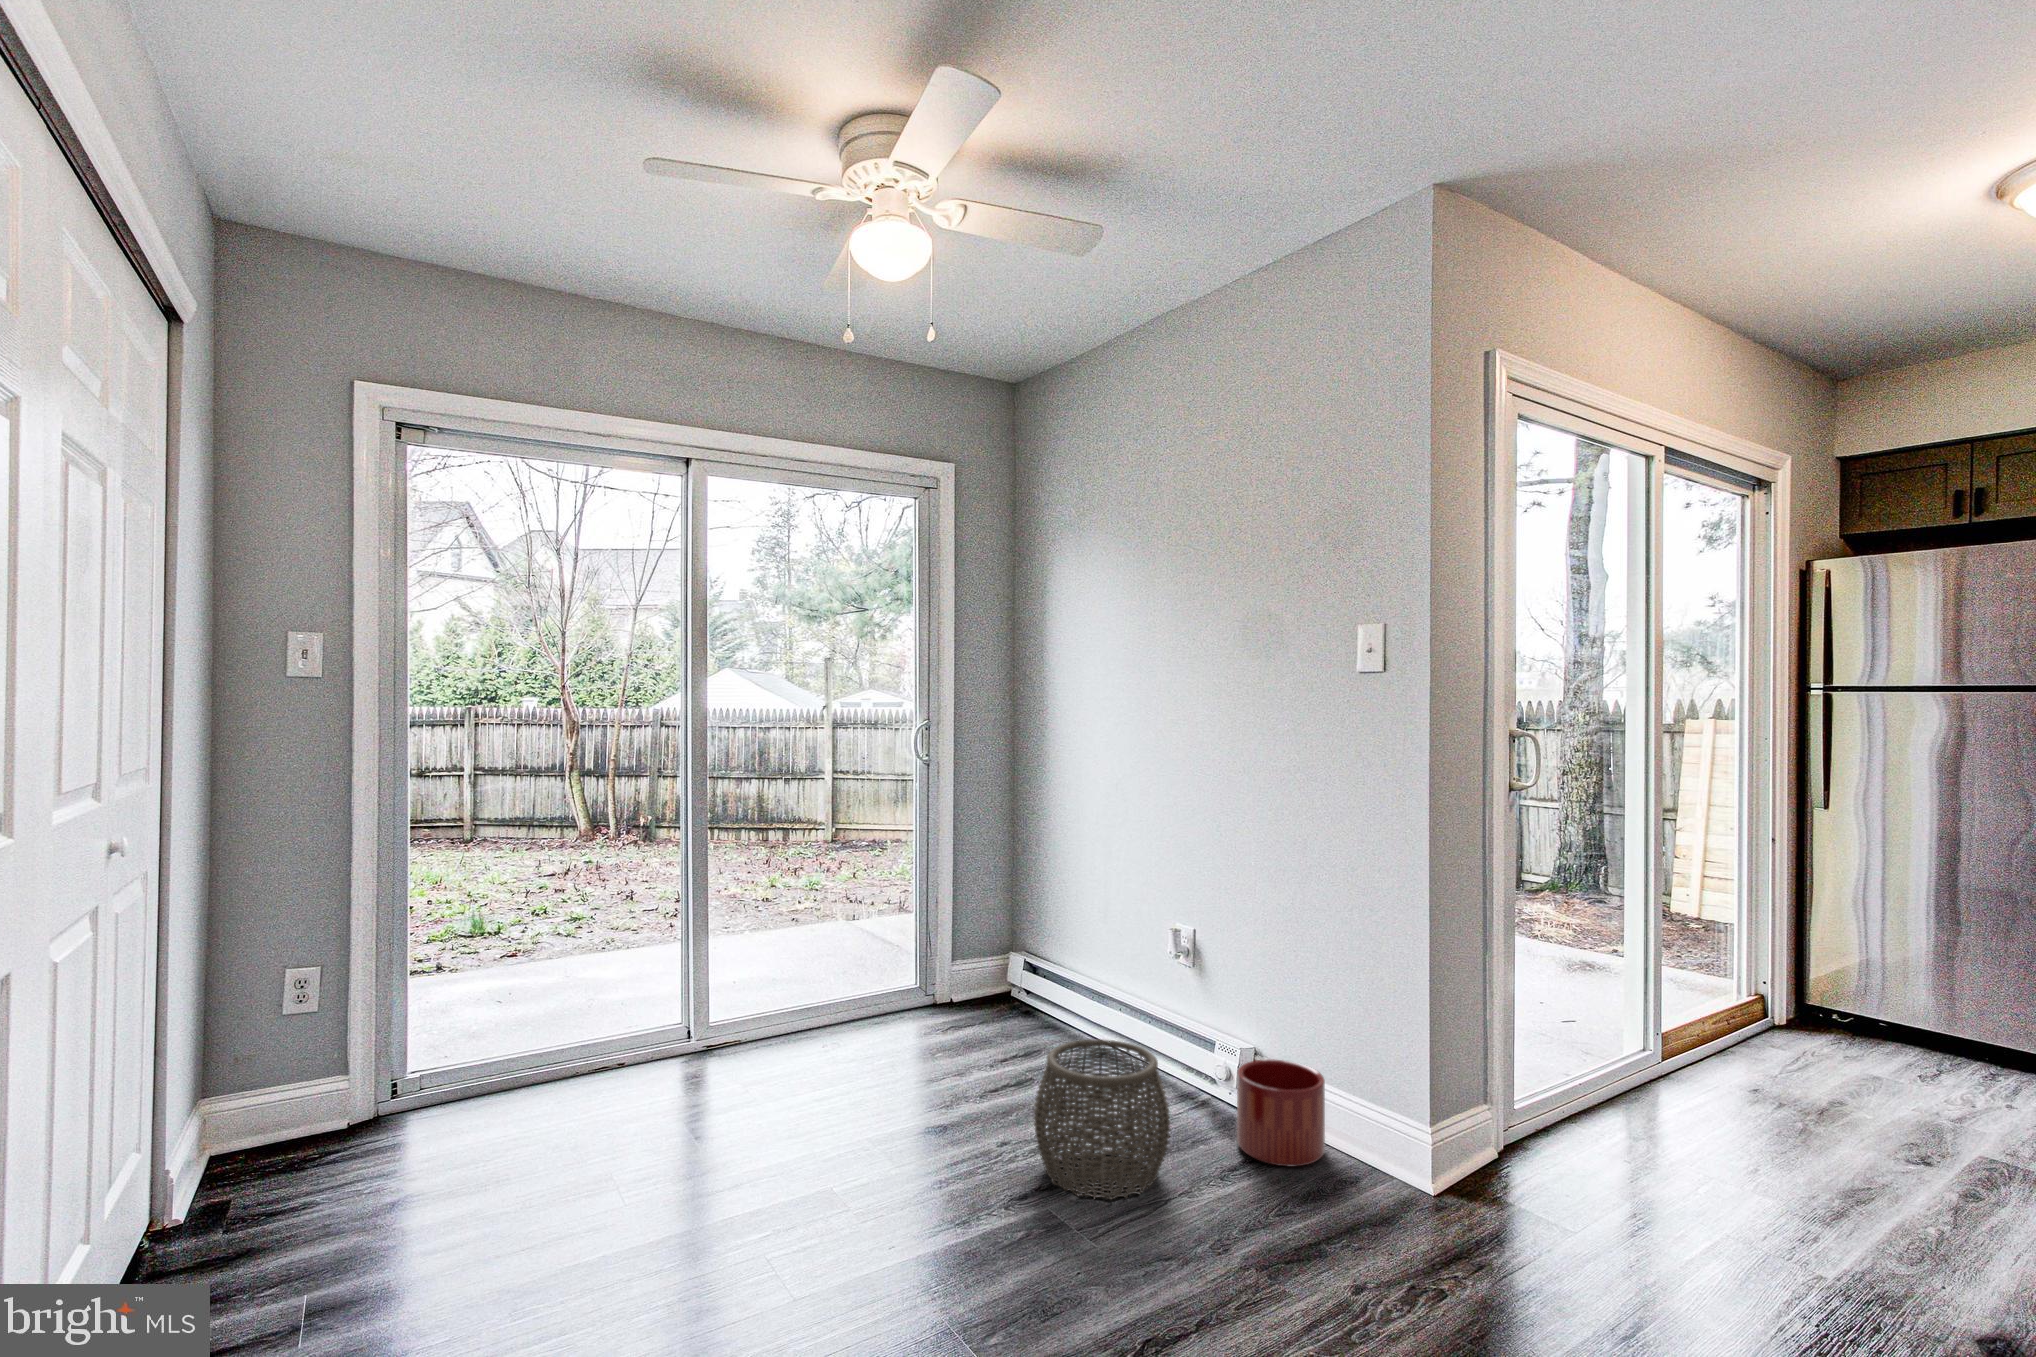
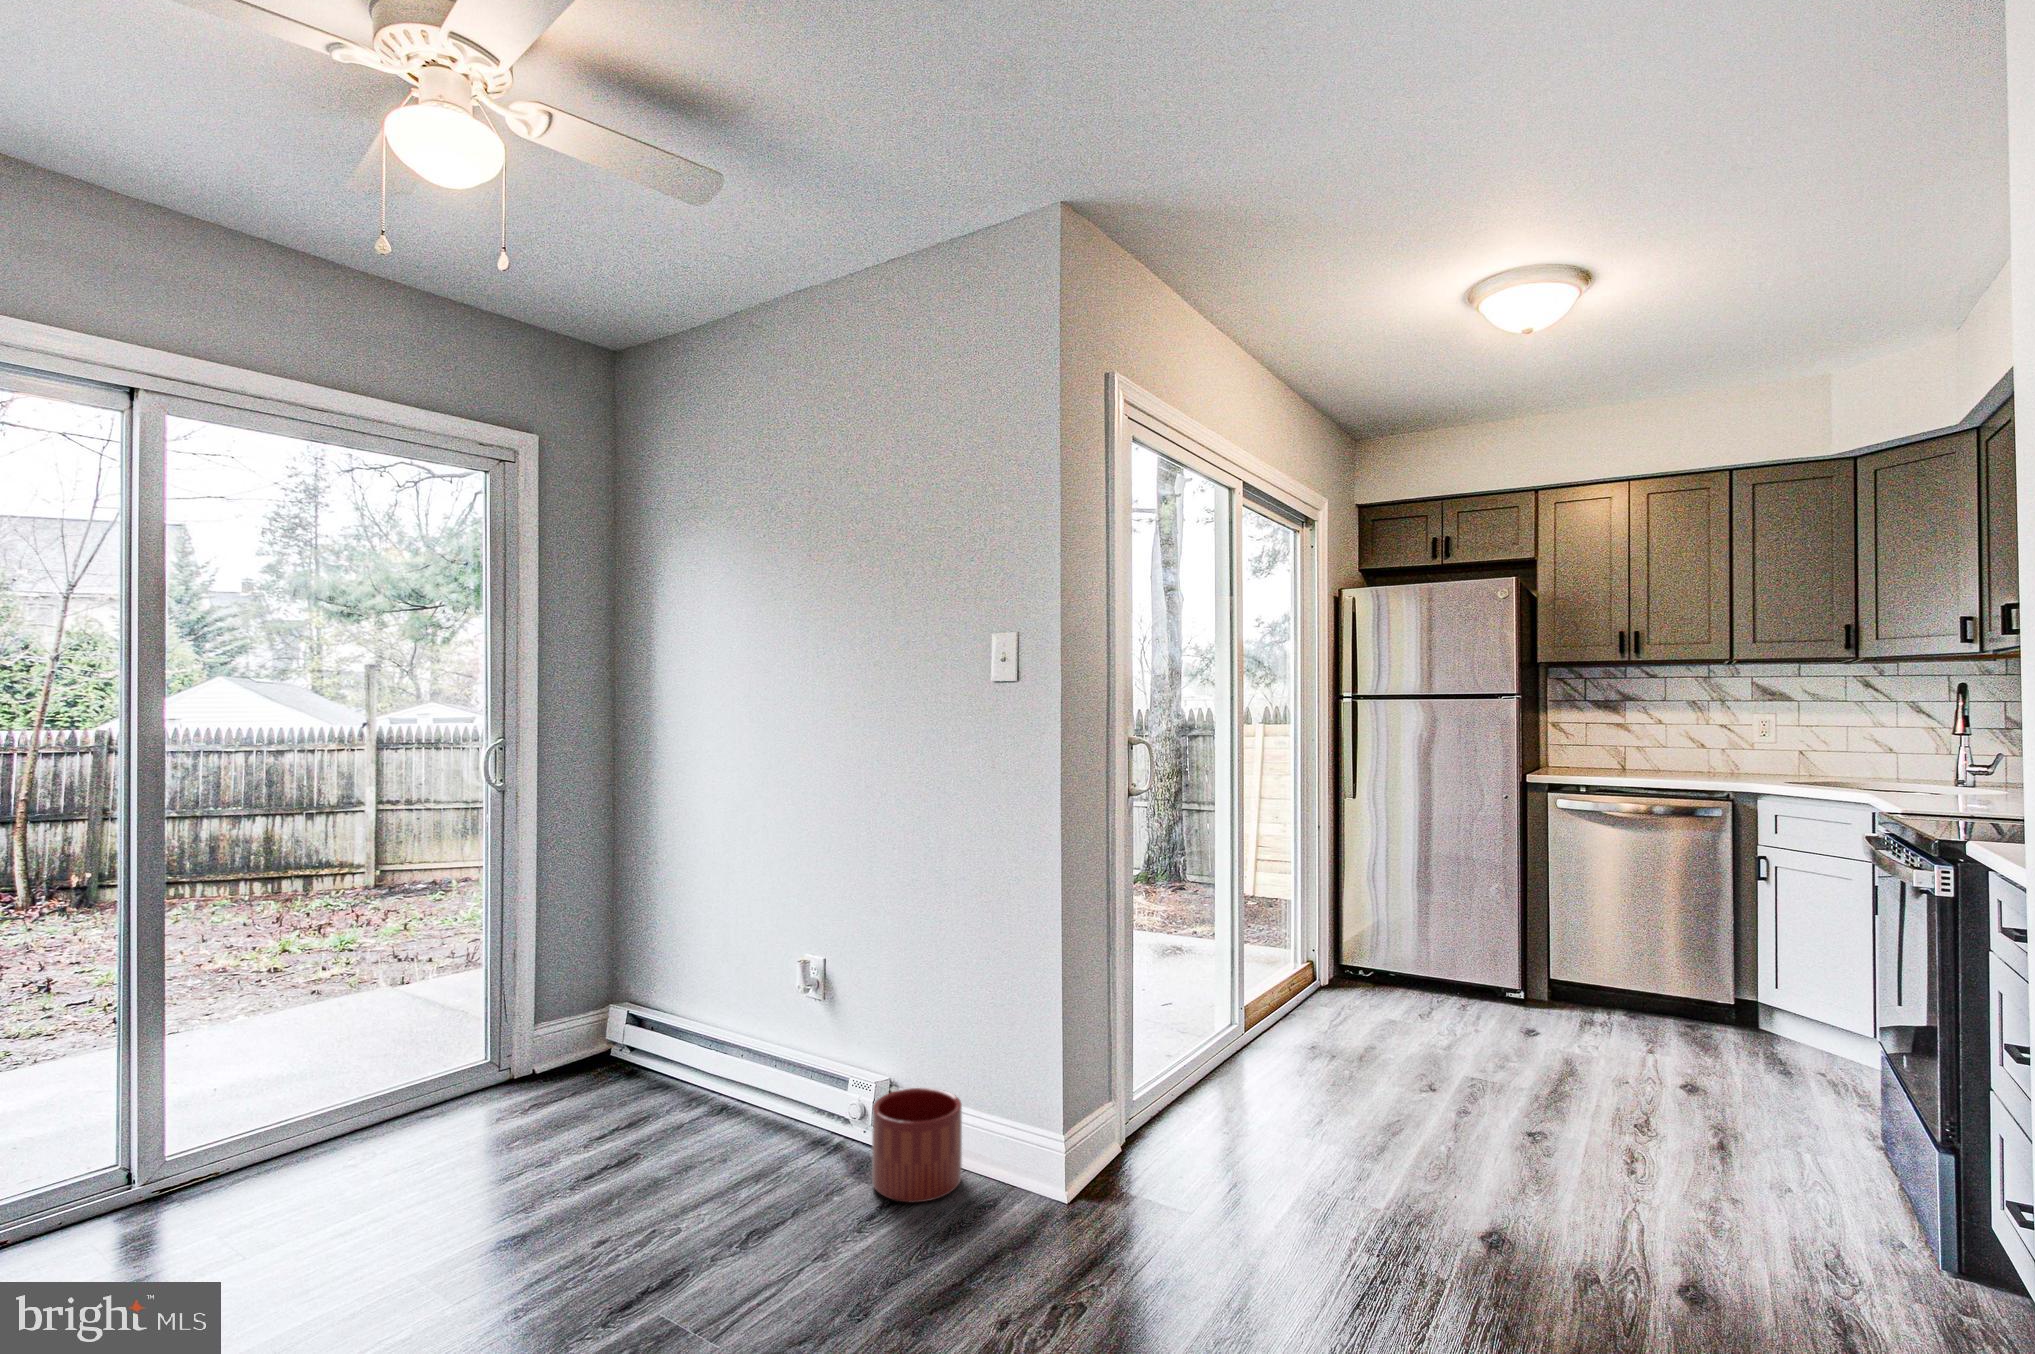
woven basket: present [1033,1039,1170,1200] -> none [640,1096,803,1287]

